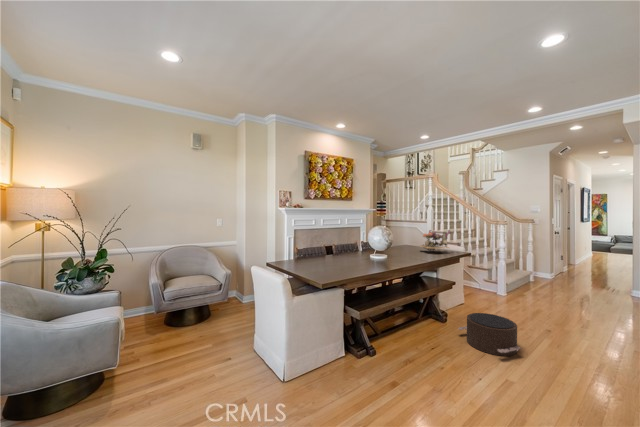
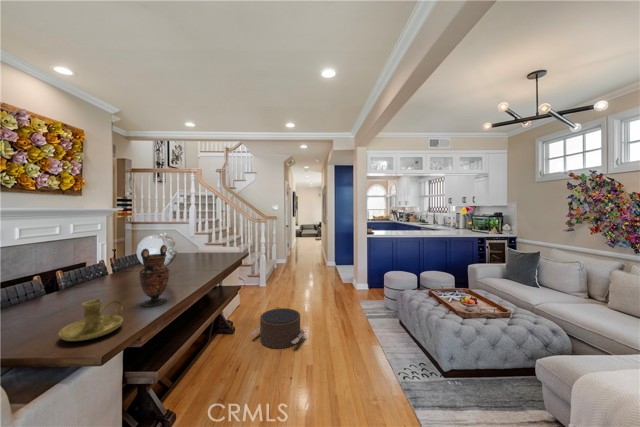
flower arrangement: present [421,230,450,251] -> none [197,231,232,257]
vase: none [359,231,377,270] -> present [139,245,169,306]
candle holder: none [318,256,347,275] -> present [58,300,123,341]

